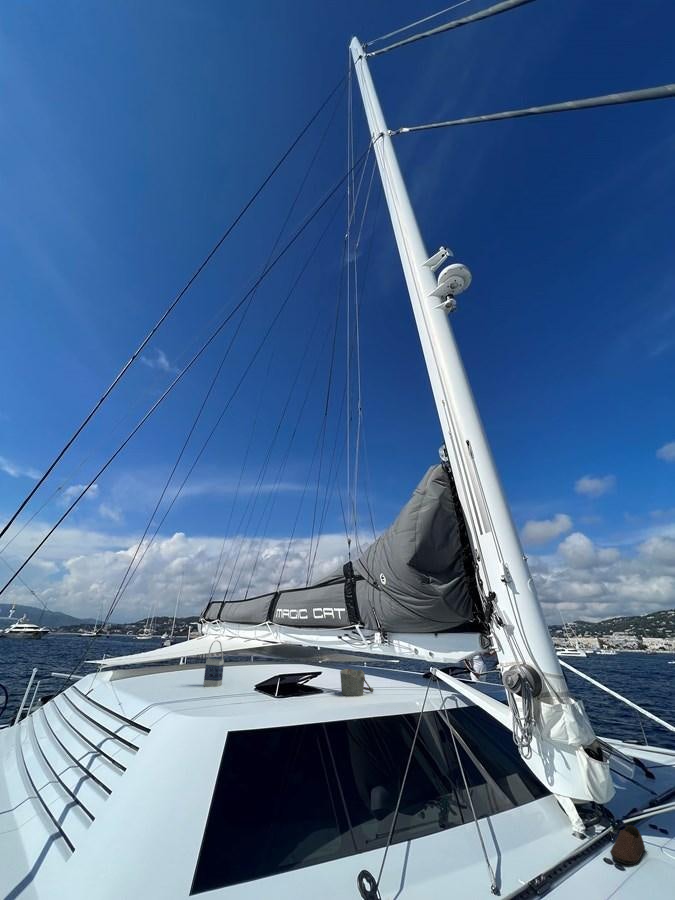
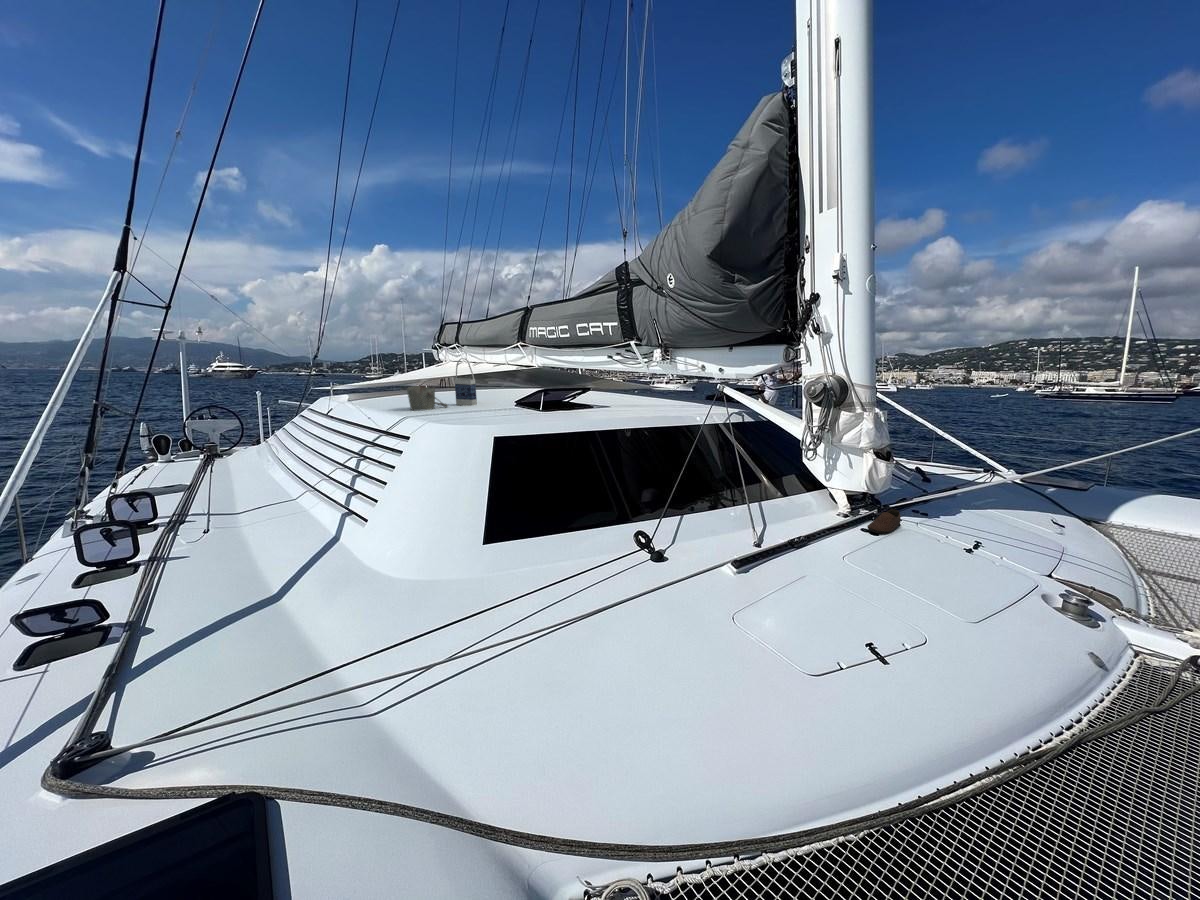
bucket: present [340,669,374,697] -> present [407,386,448,411]

